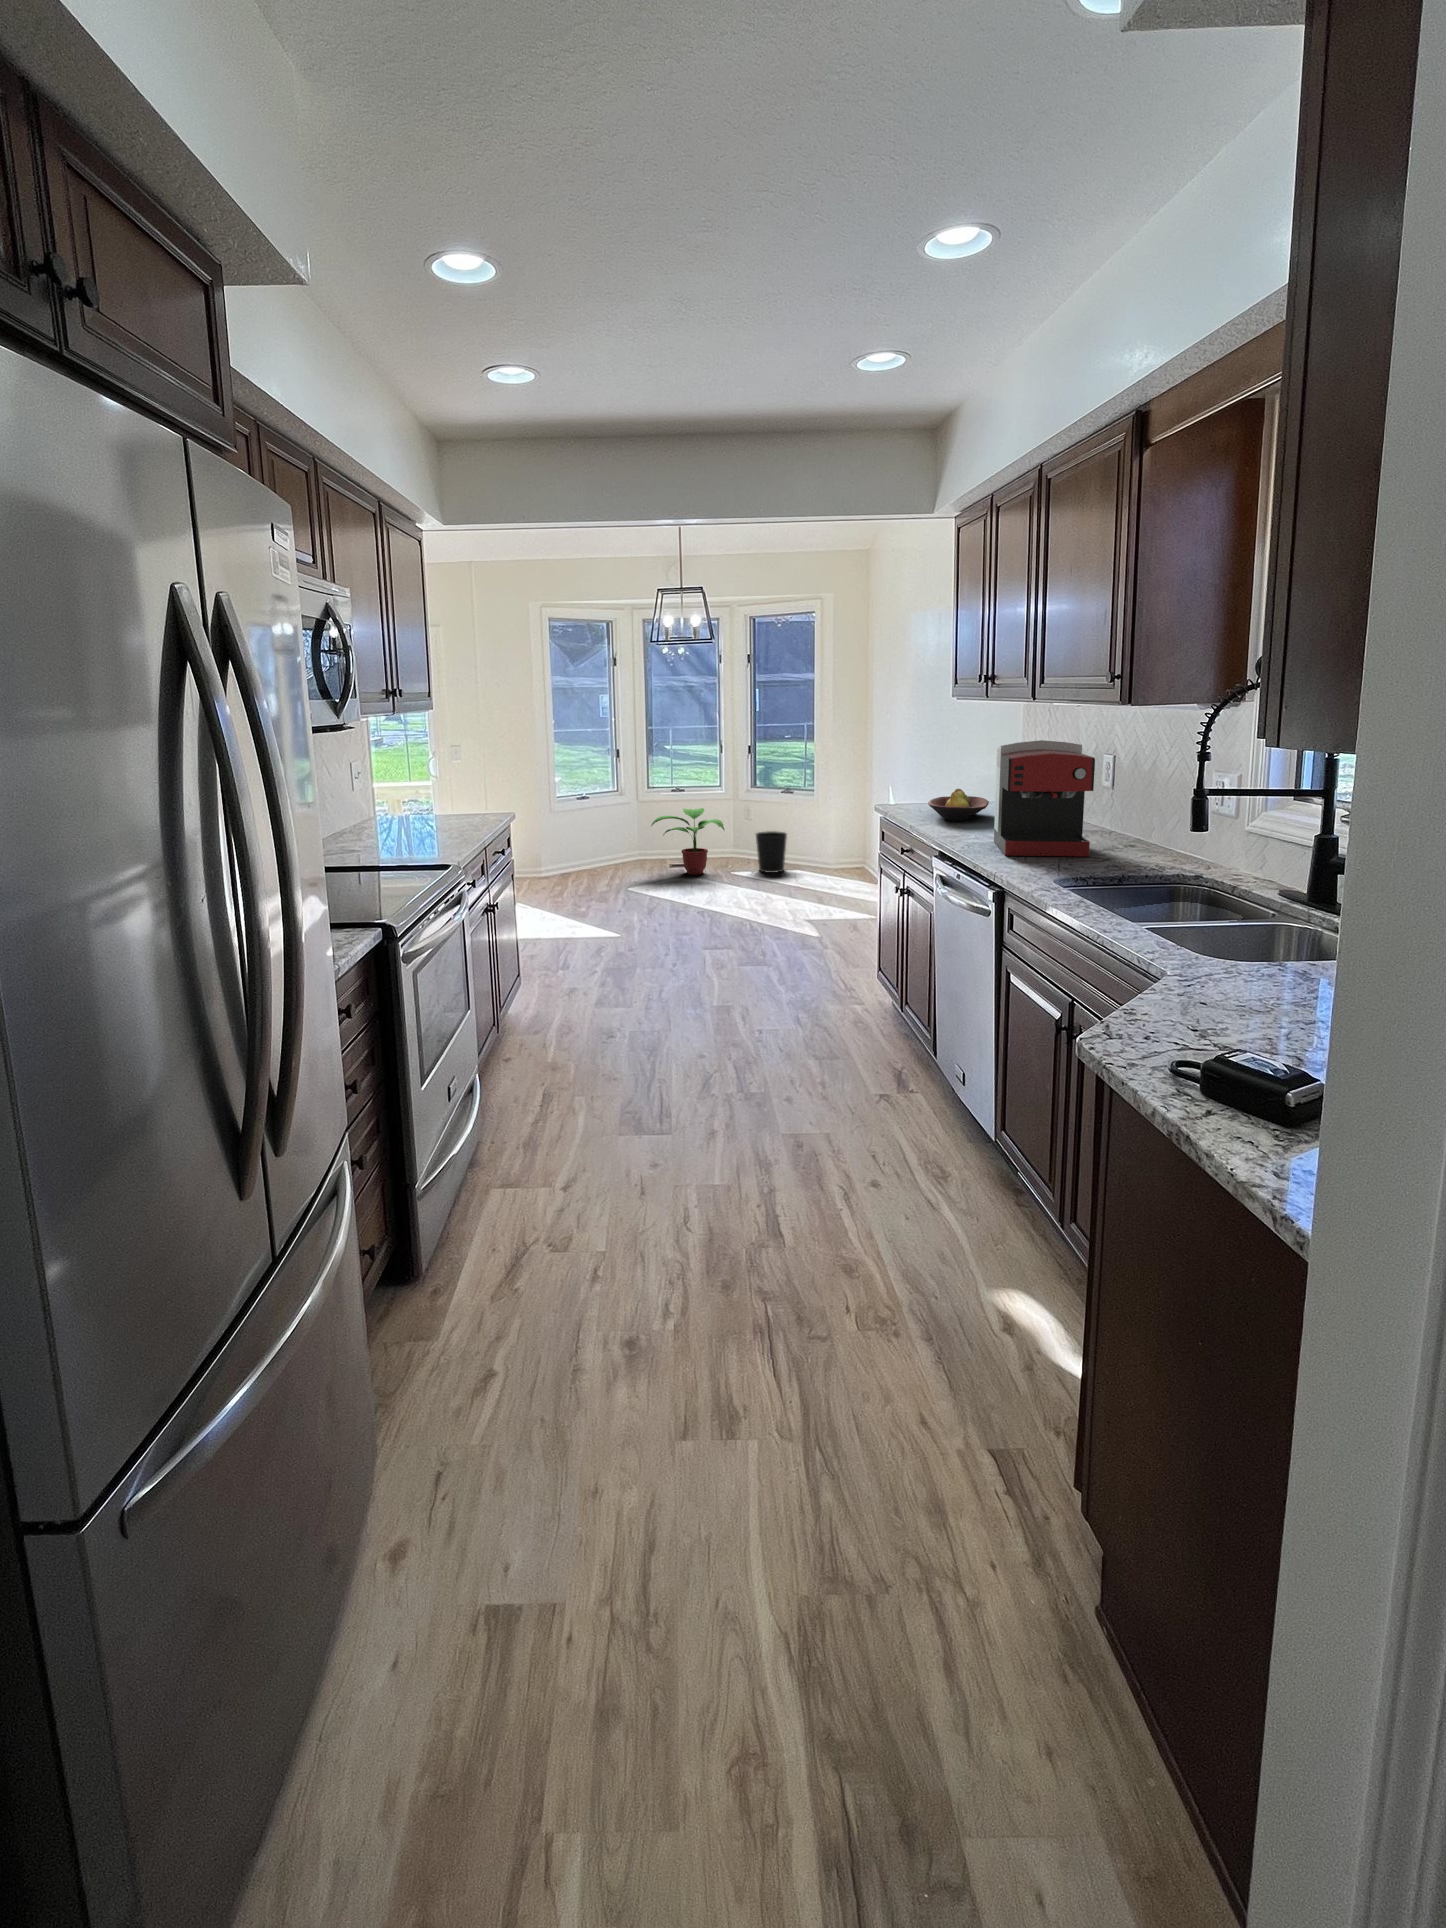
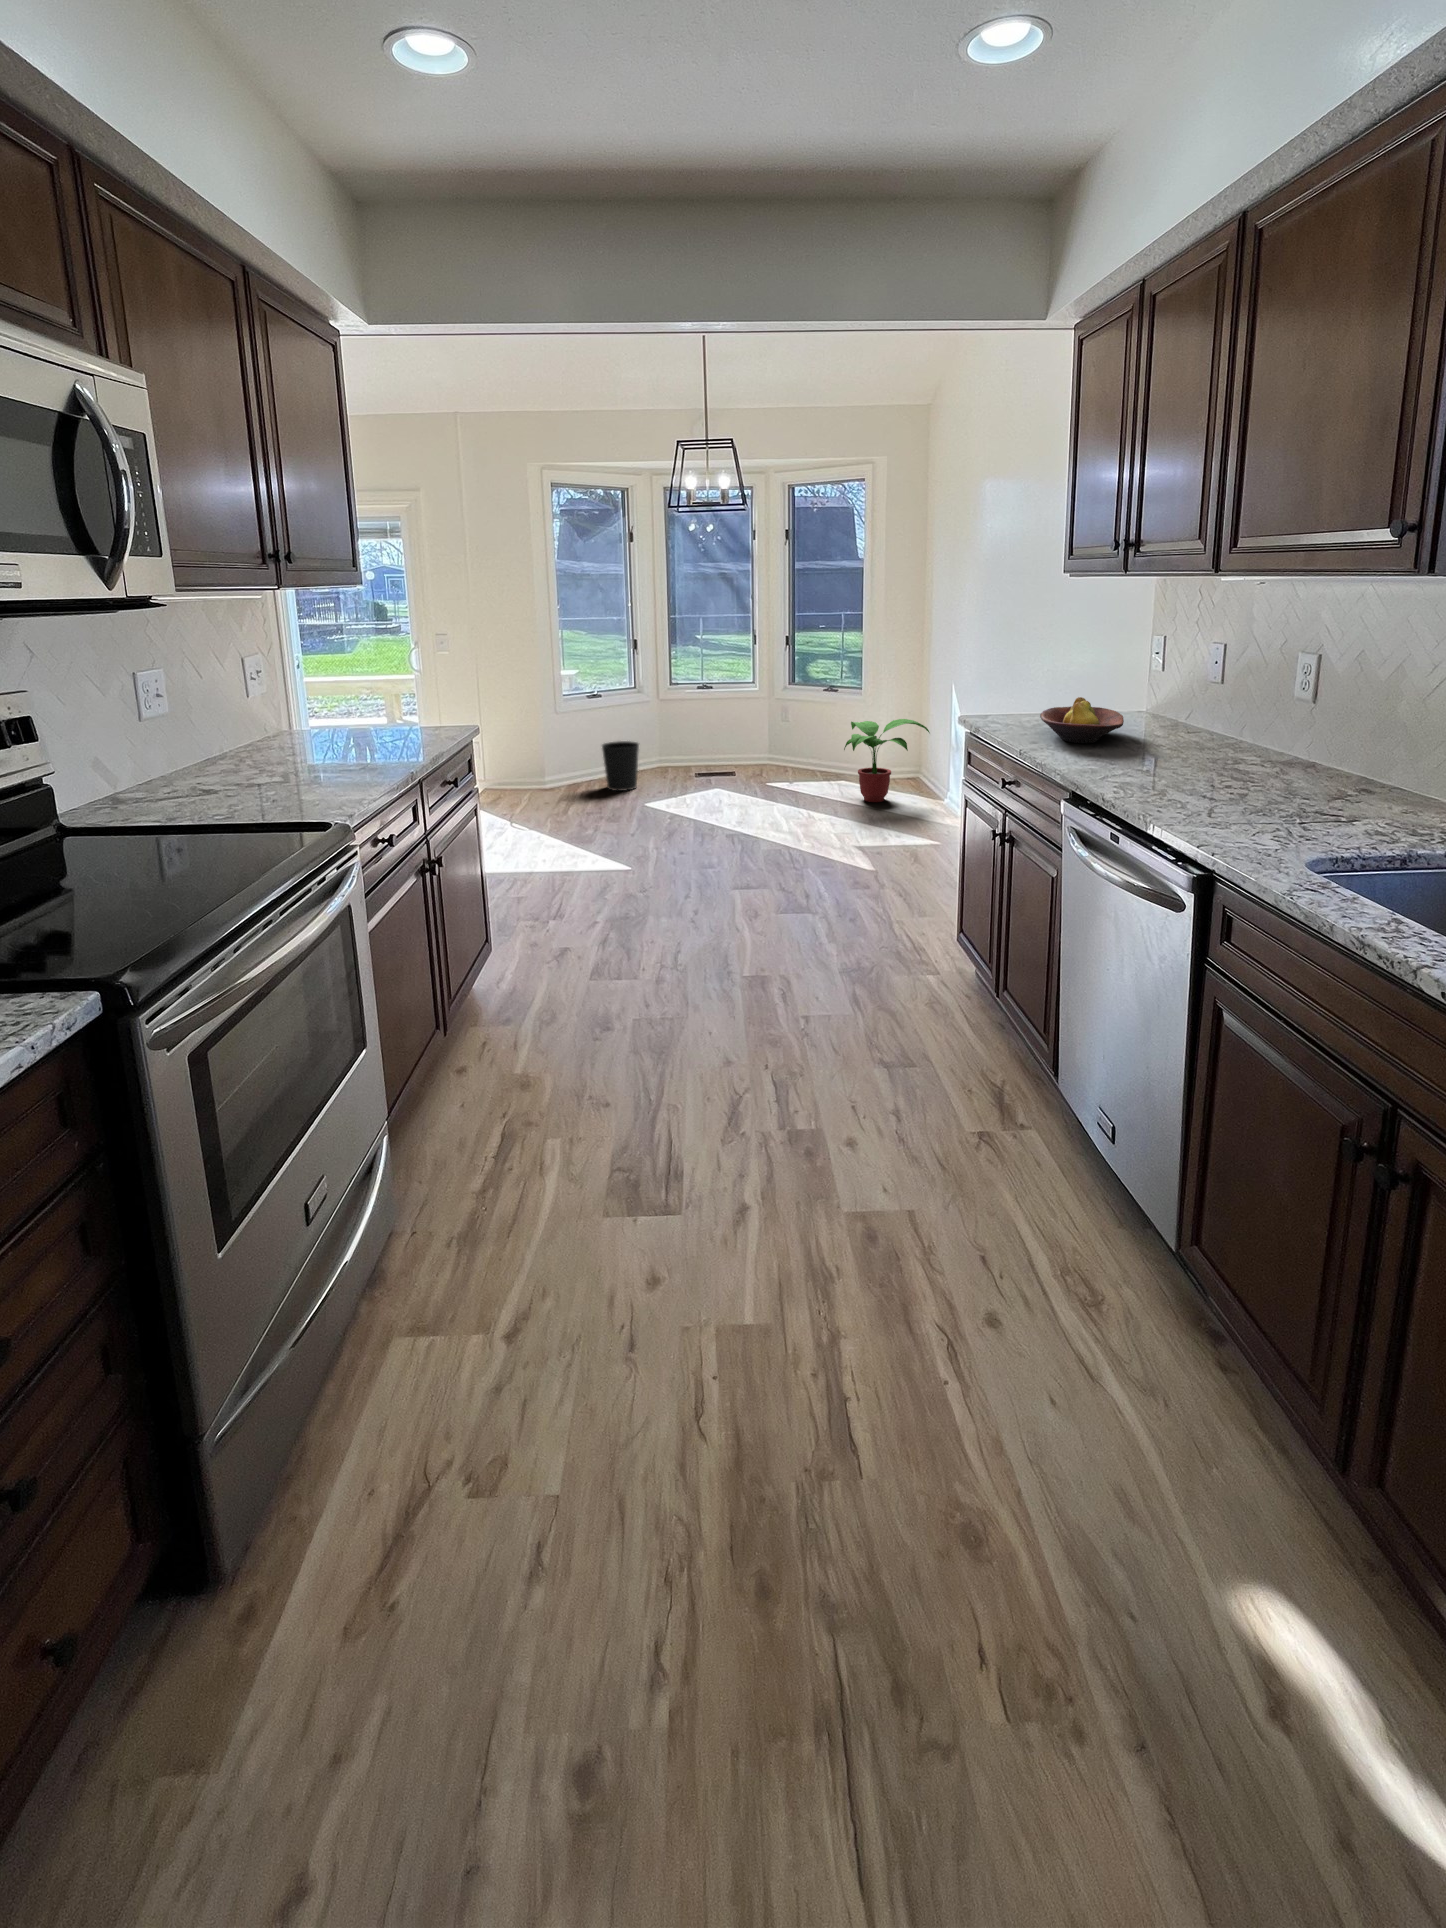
coffee maker: present [994,740,1095,856] -> none [1157,632,1342,812]
potted plant: present [651,808,724,875] -> present [844,719,930,802]
wastebasket: present [756,831,787,873] -> present [602,741,639,791]

